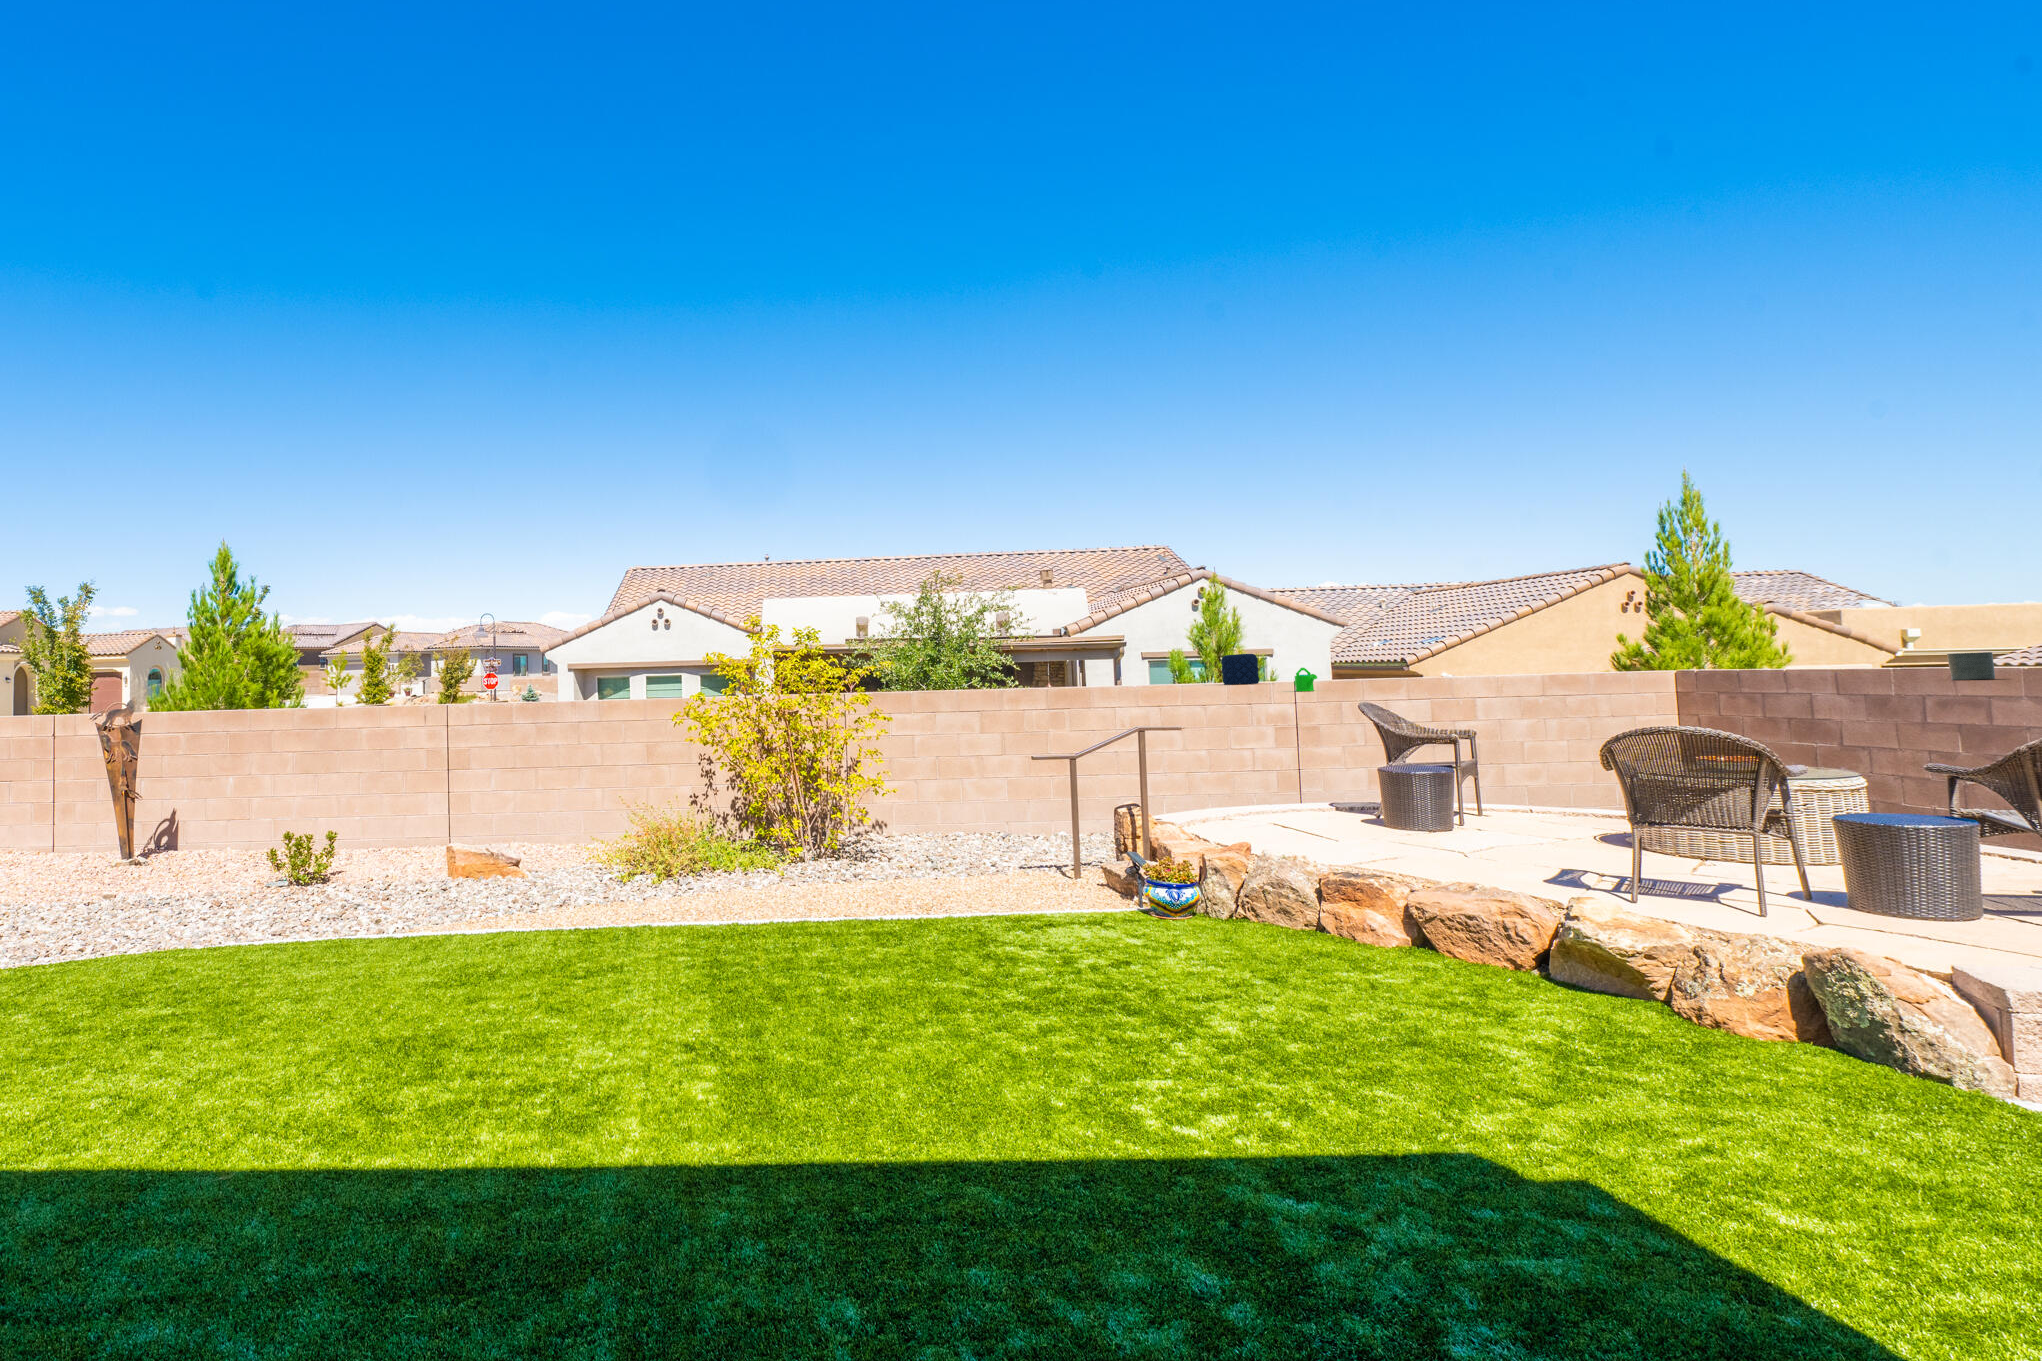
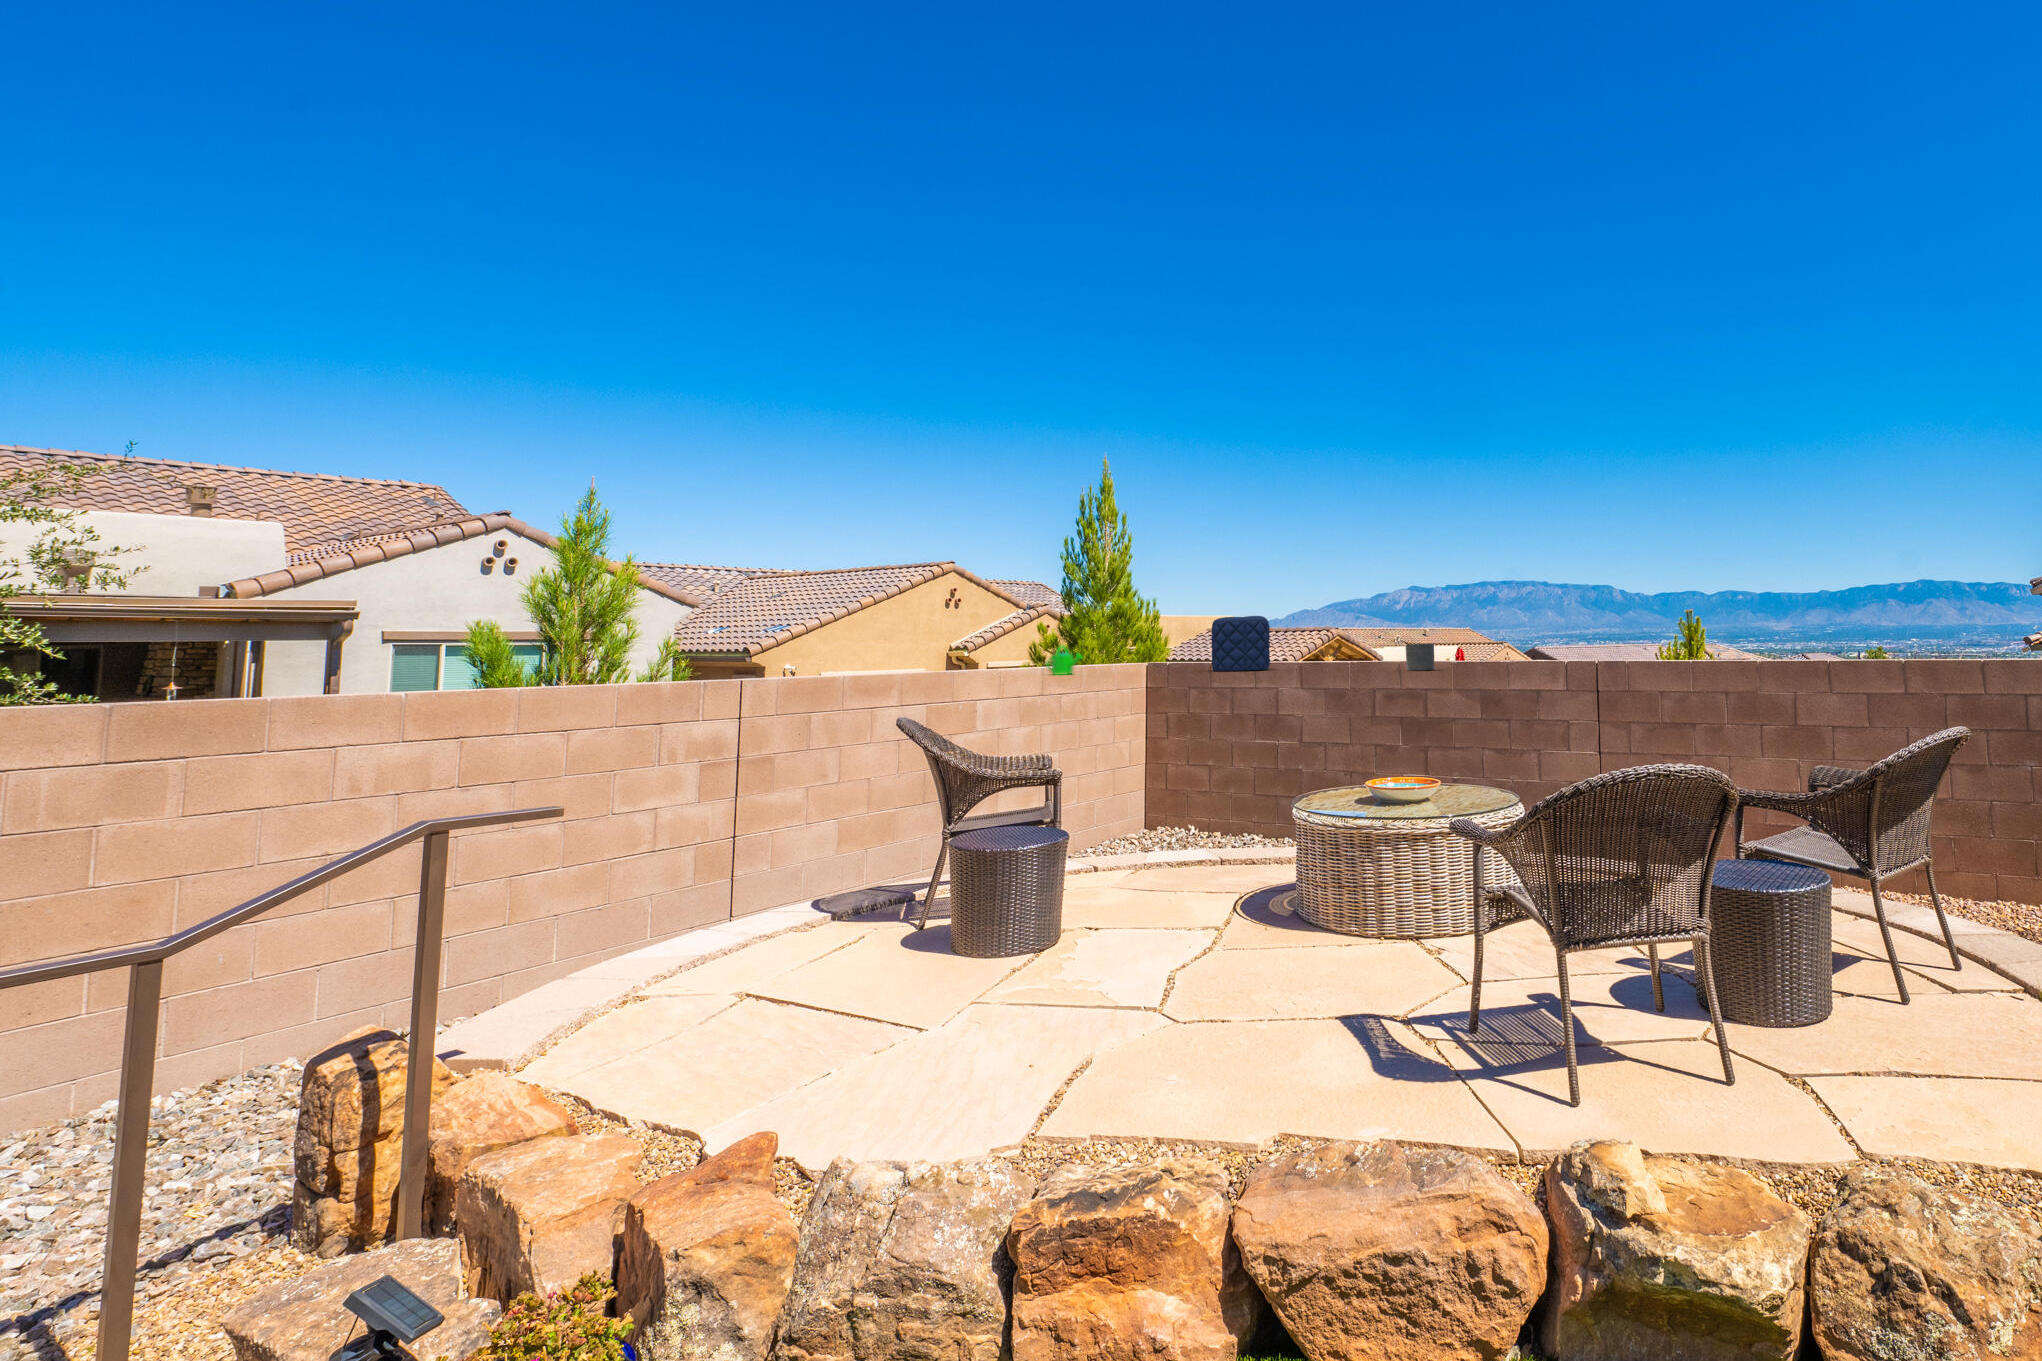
pouf: present [1221,654,1259,685] -> present [1211,616,1270,671]
watering can: present [1294,668,1317,691] -> present [1046,645,1082,675]

